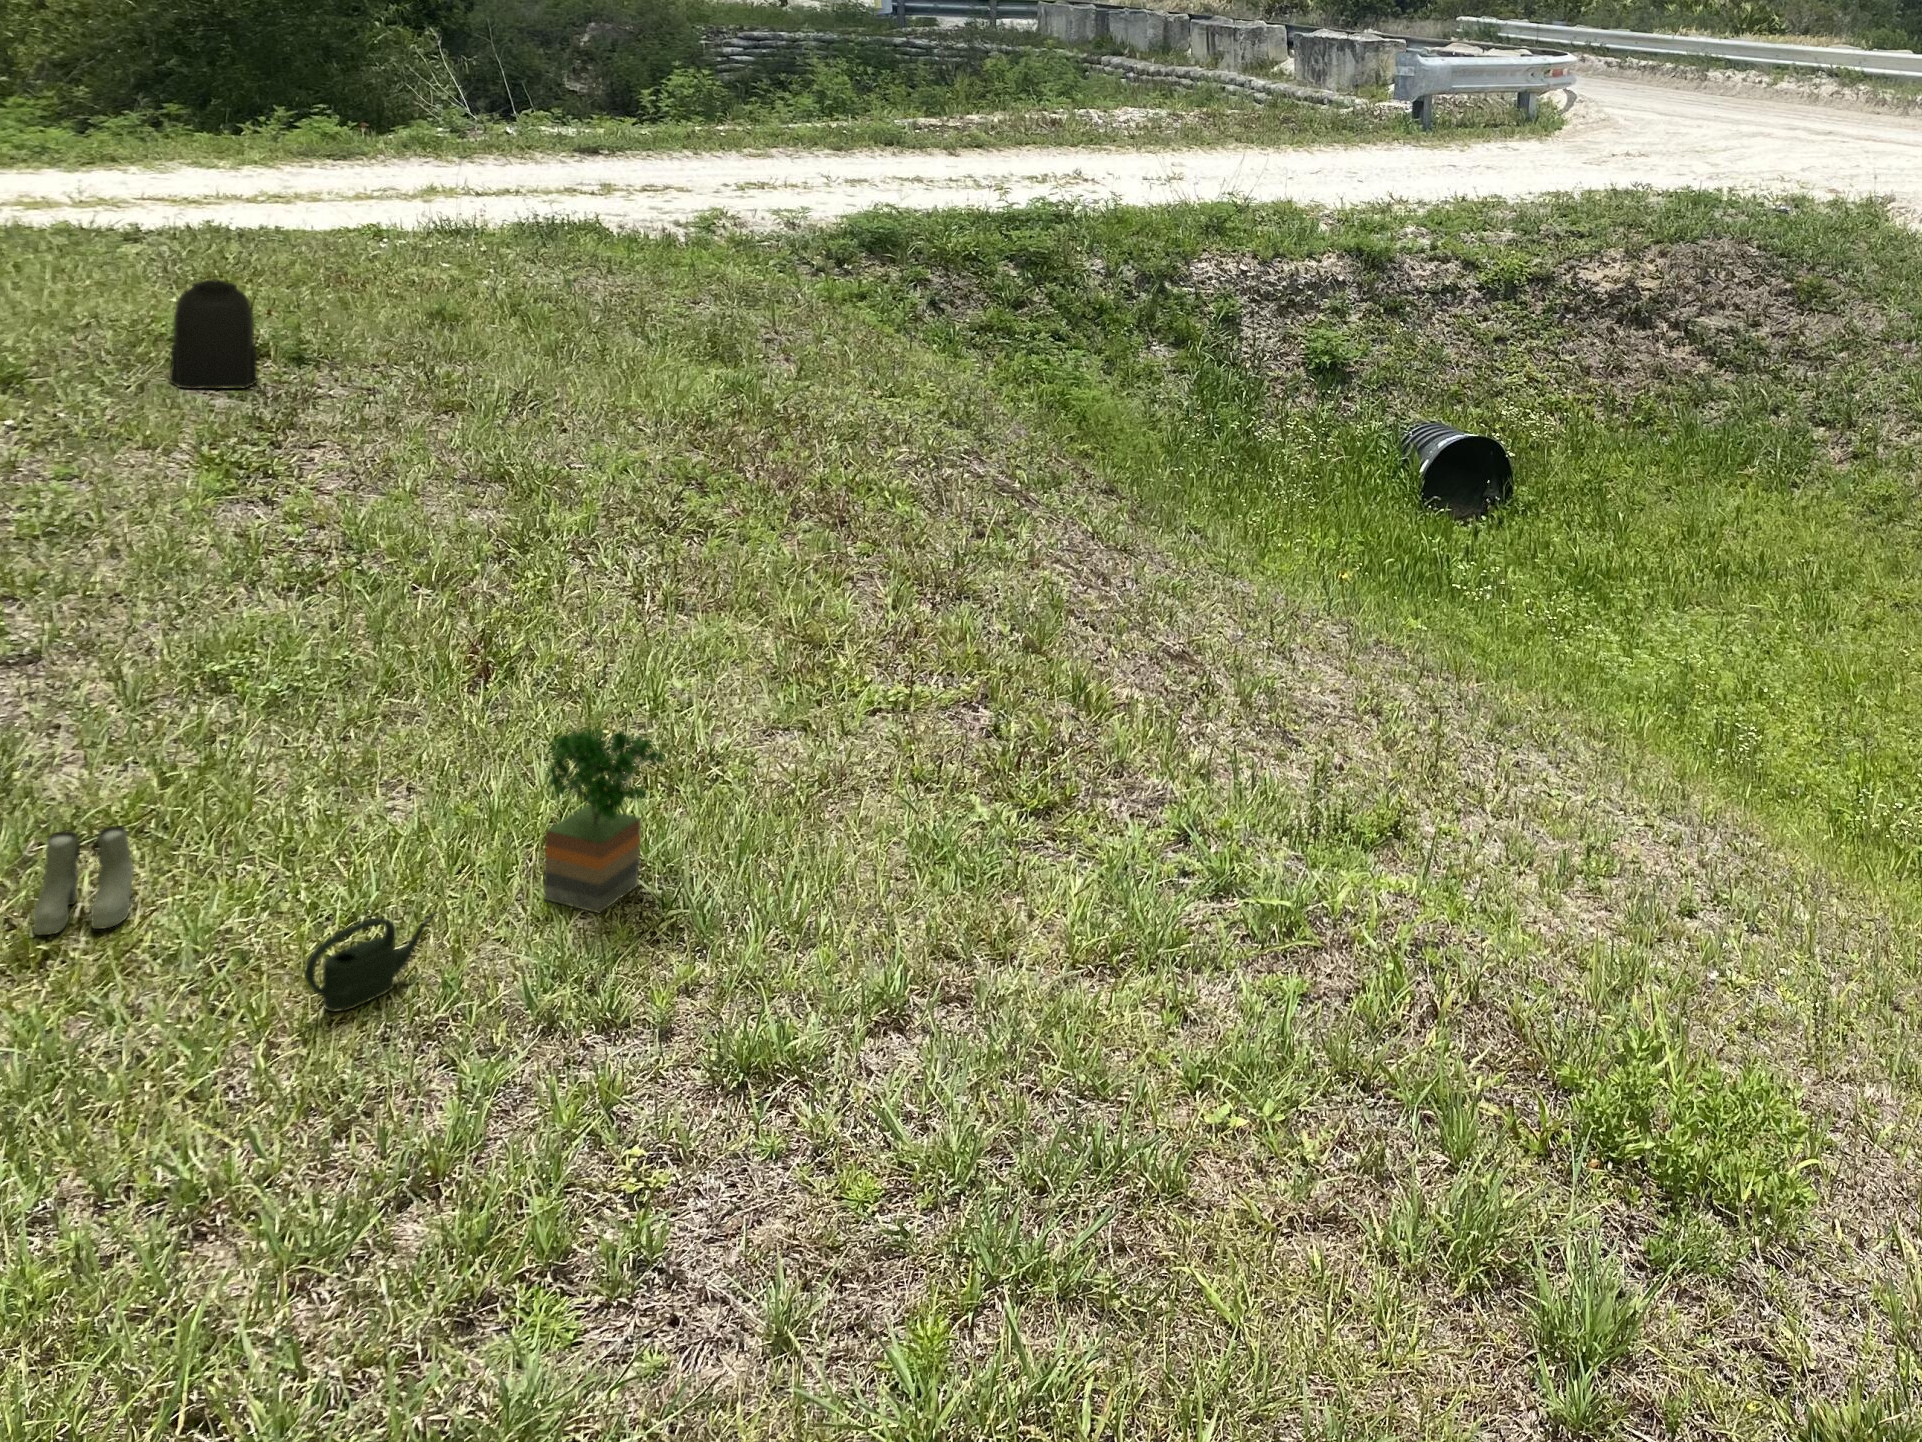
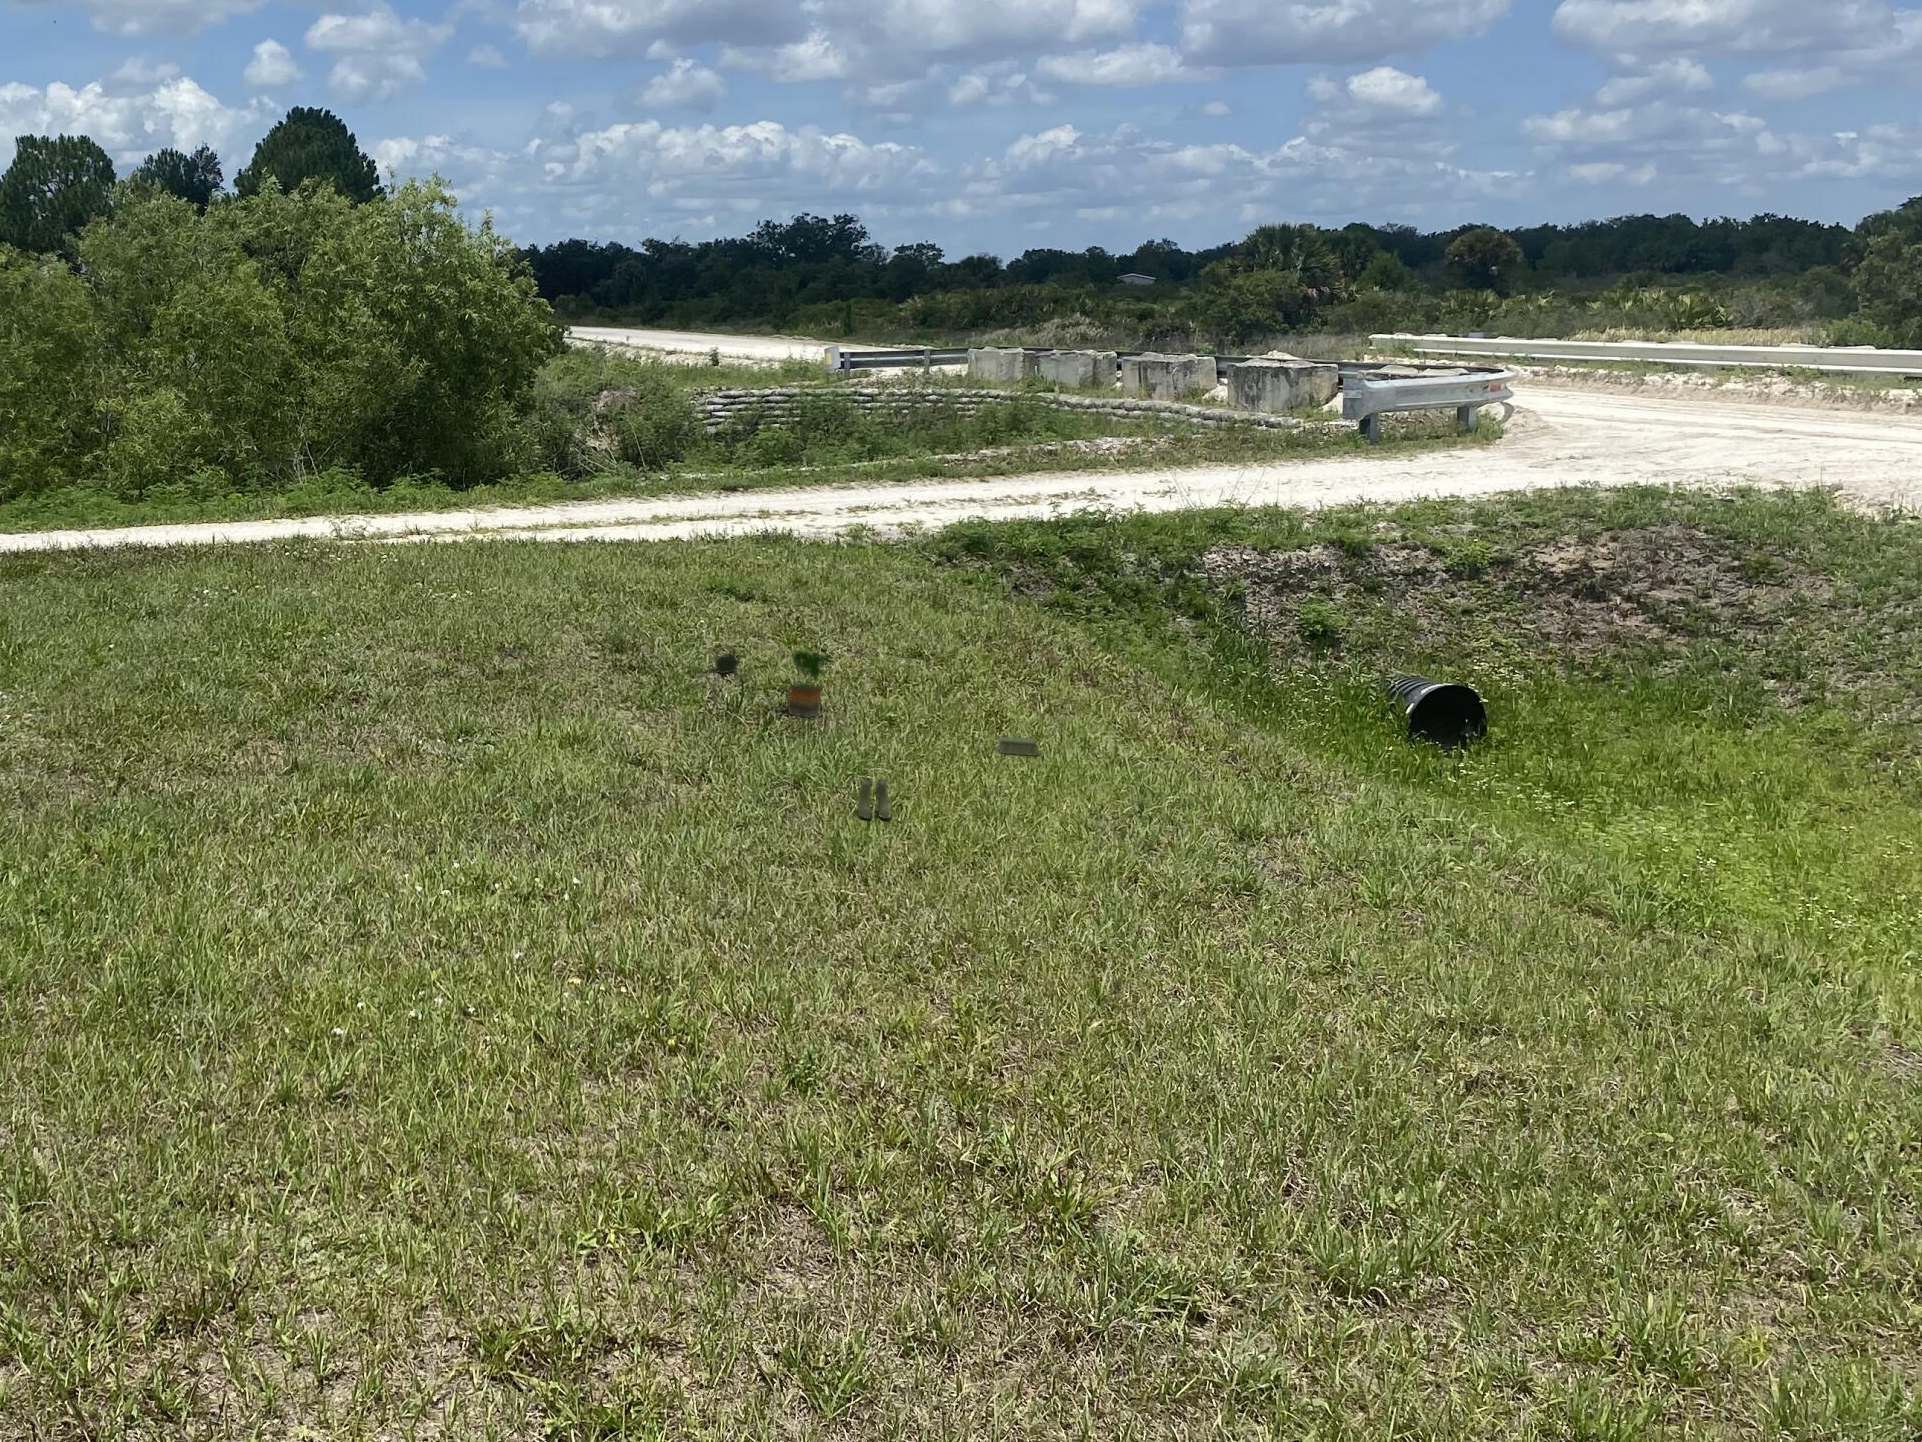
backpack: present [170,280,258,389] -> none [692,564,733,622]
toolbox: none [596,633,678,672] -> present [998,736,1038,756]
potted tree: present [544,729,665,913] -> present [788,651,831,718]
watering can: present [304,912,436,1012] -> present [714,647,740,673]

